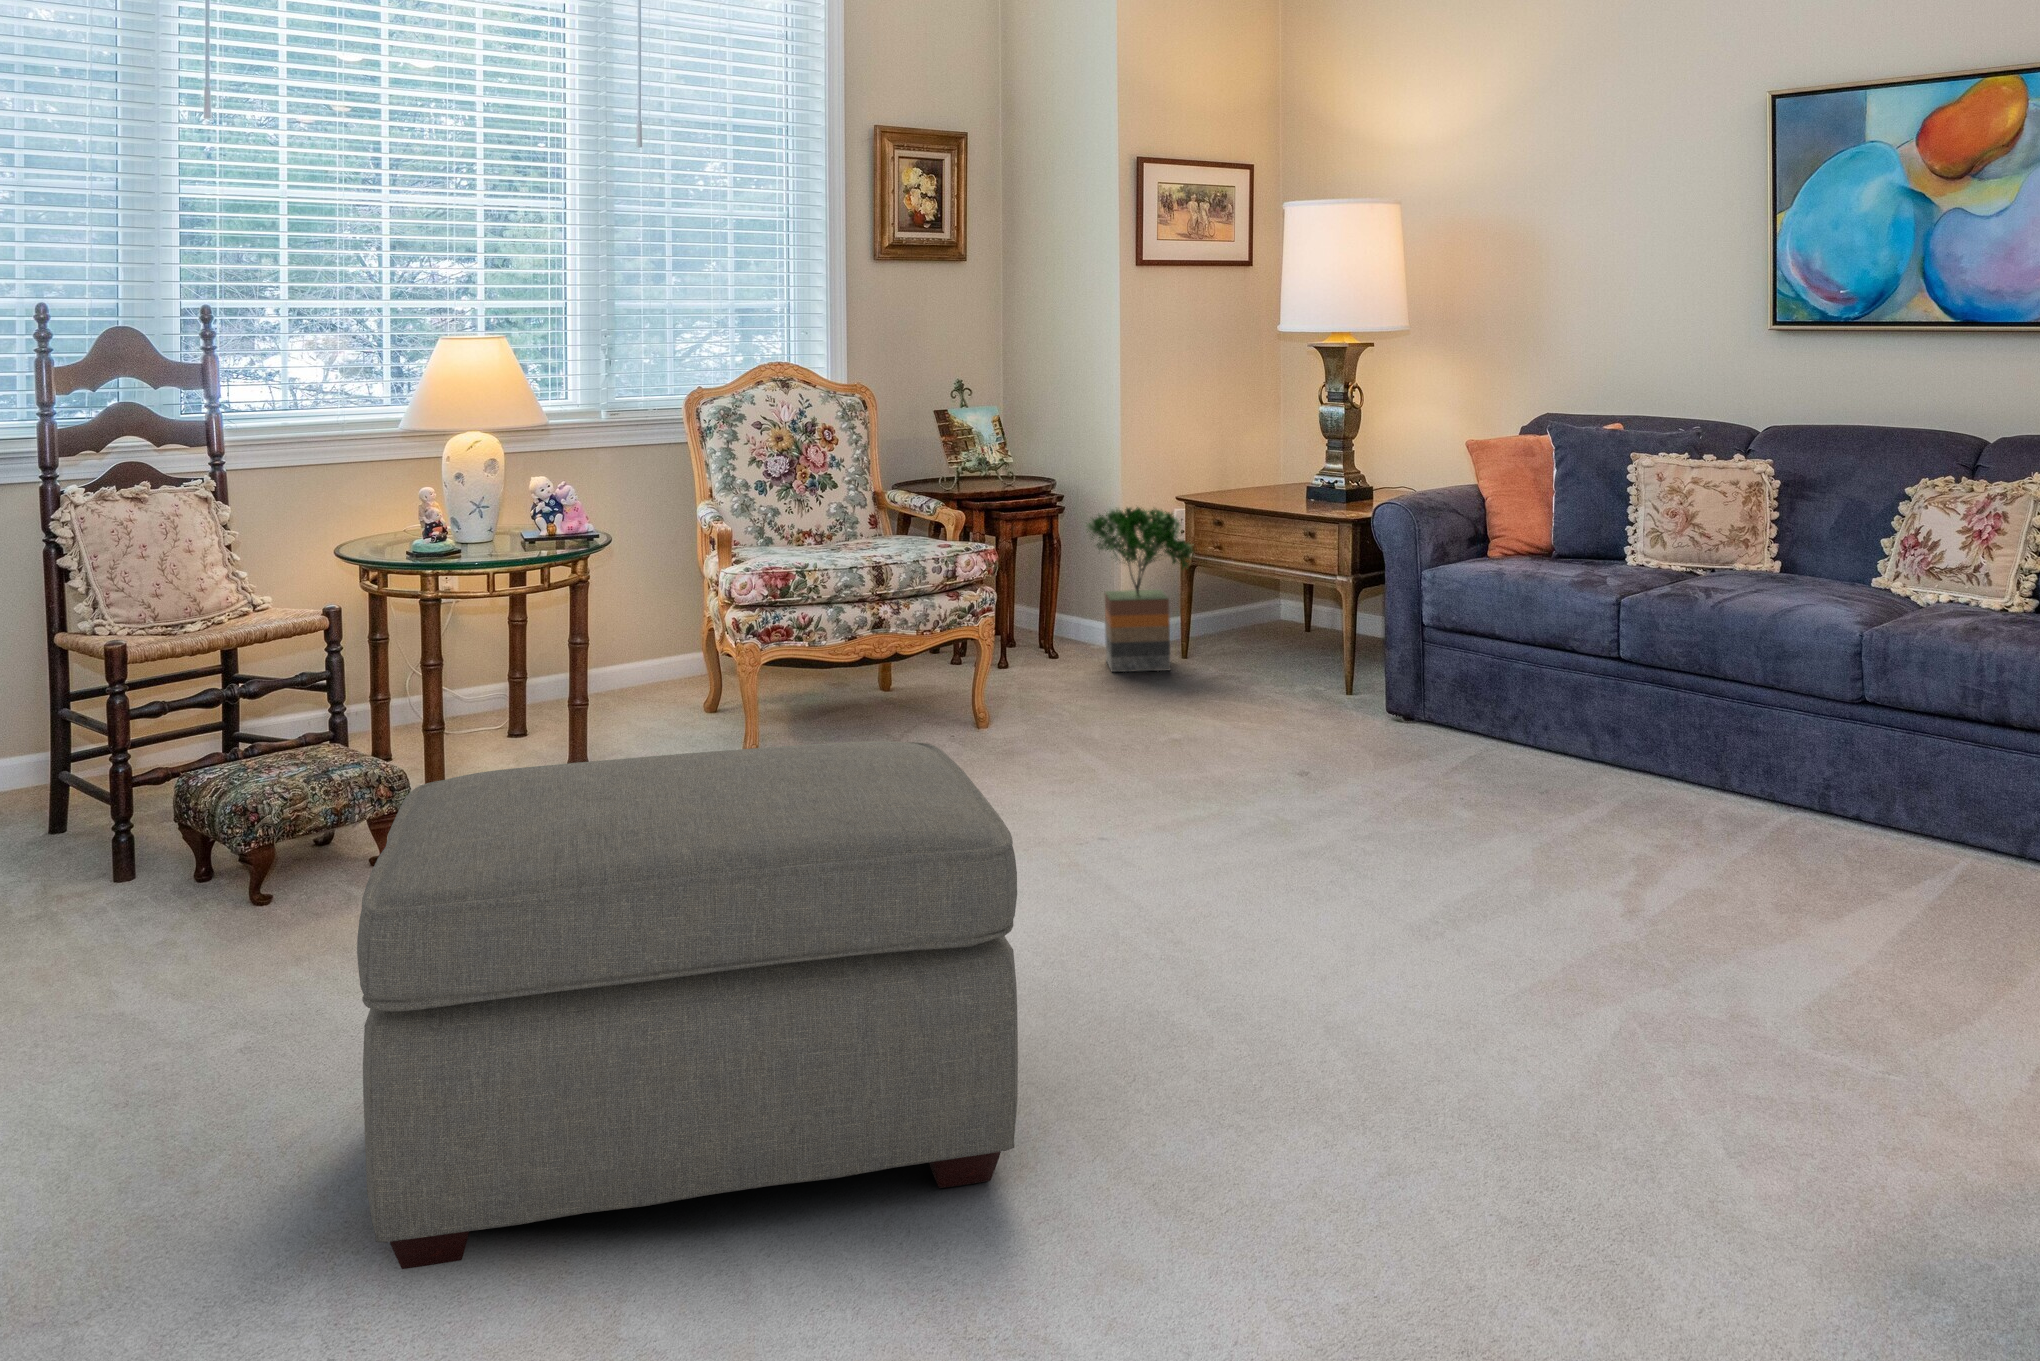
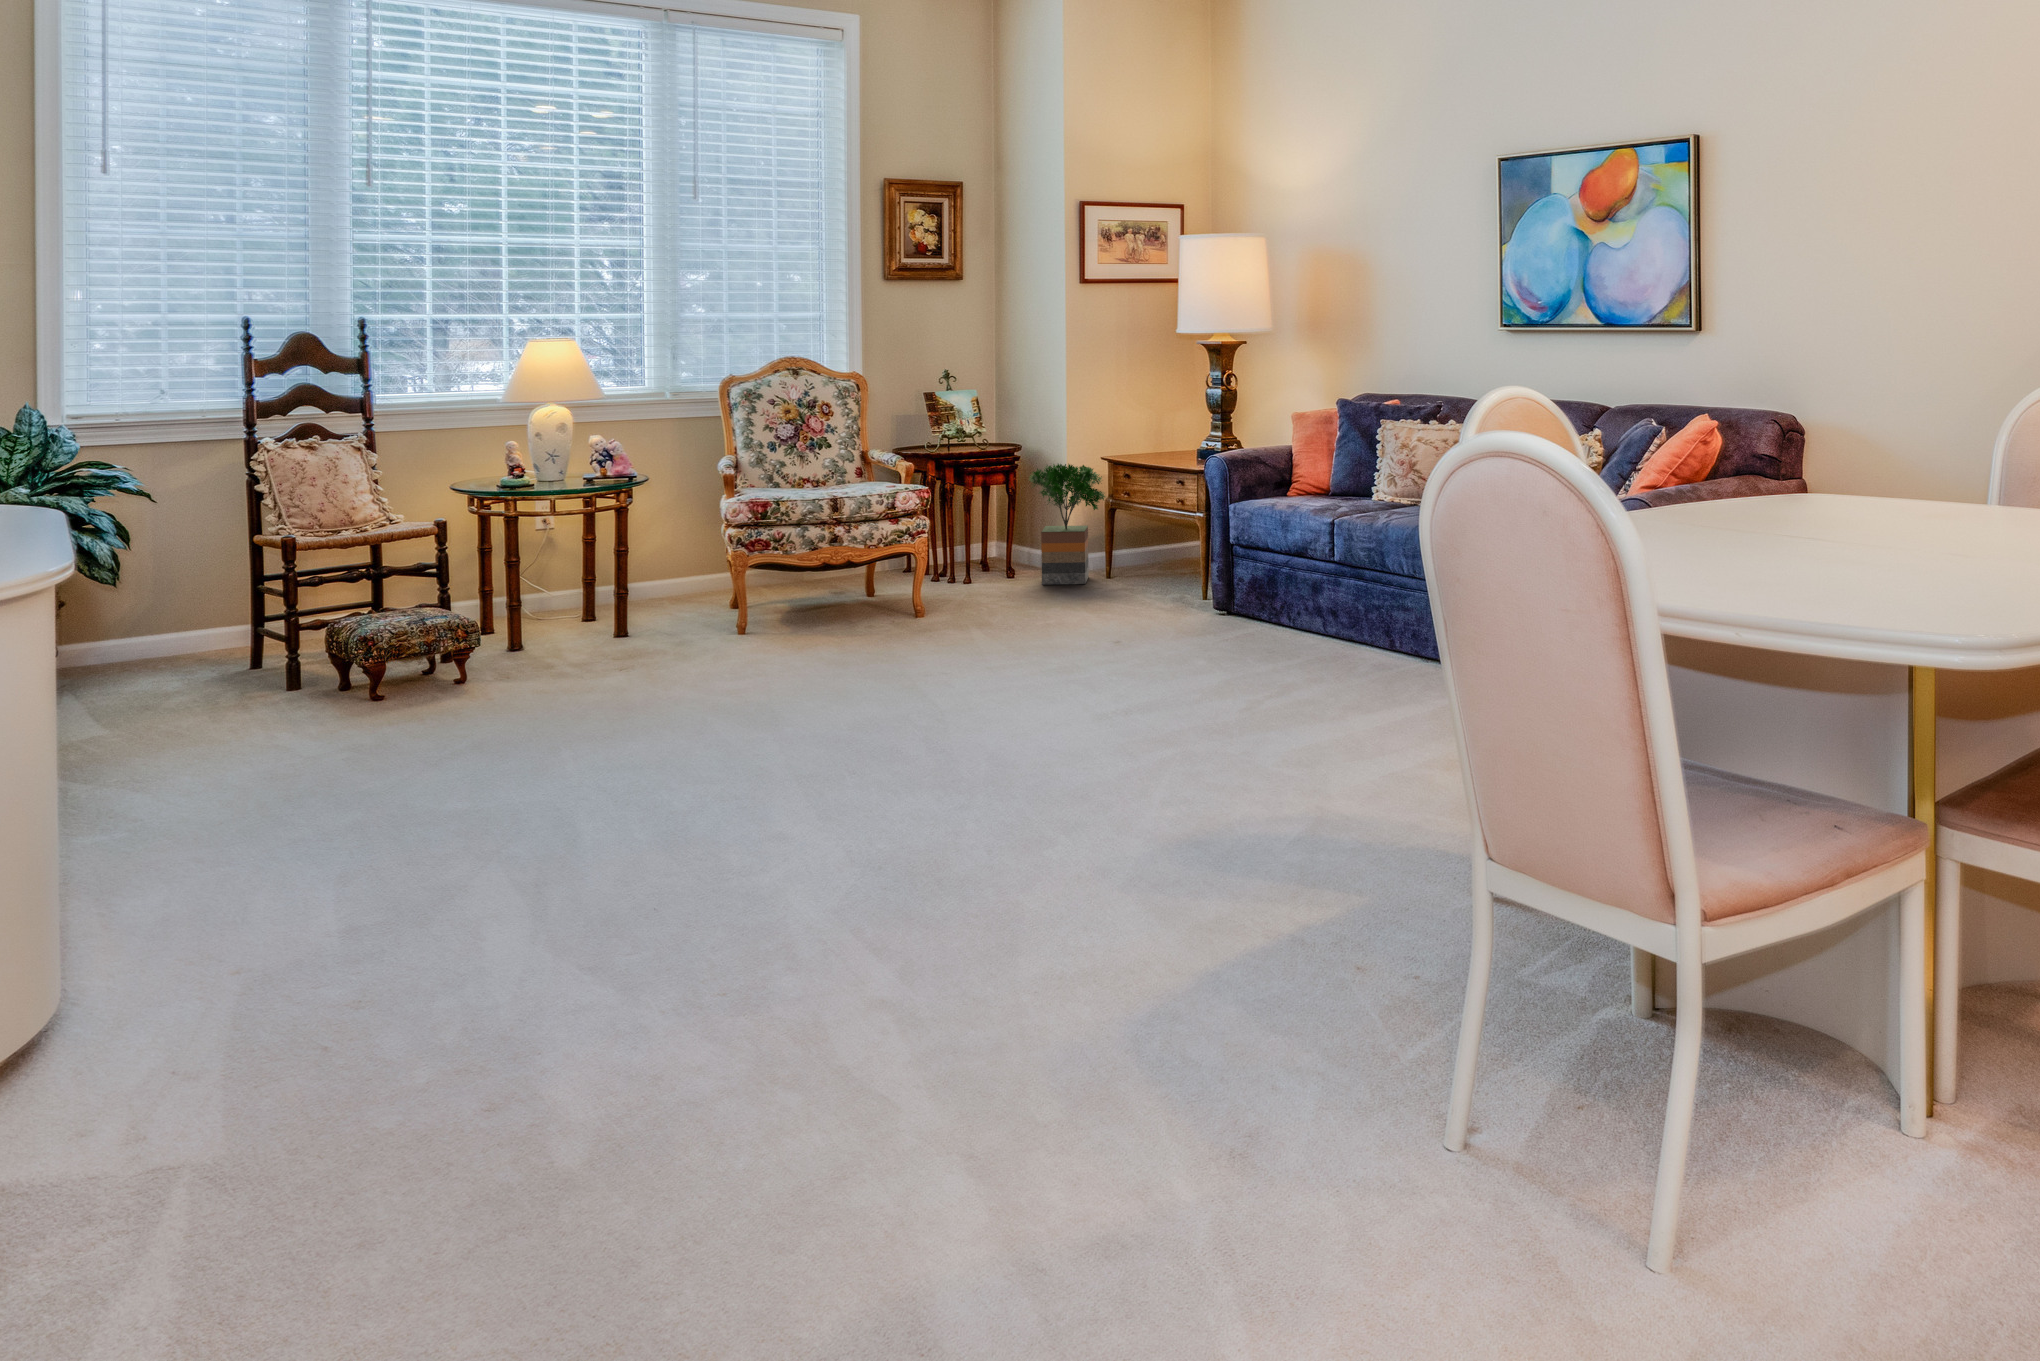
ottoman: present [357,741,1018,1269] -> none [361,591,744,841]

